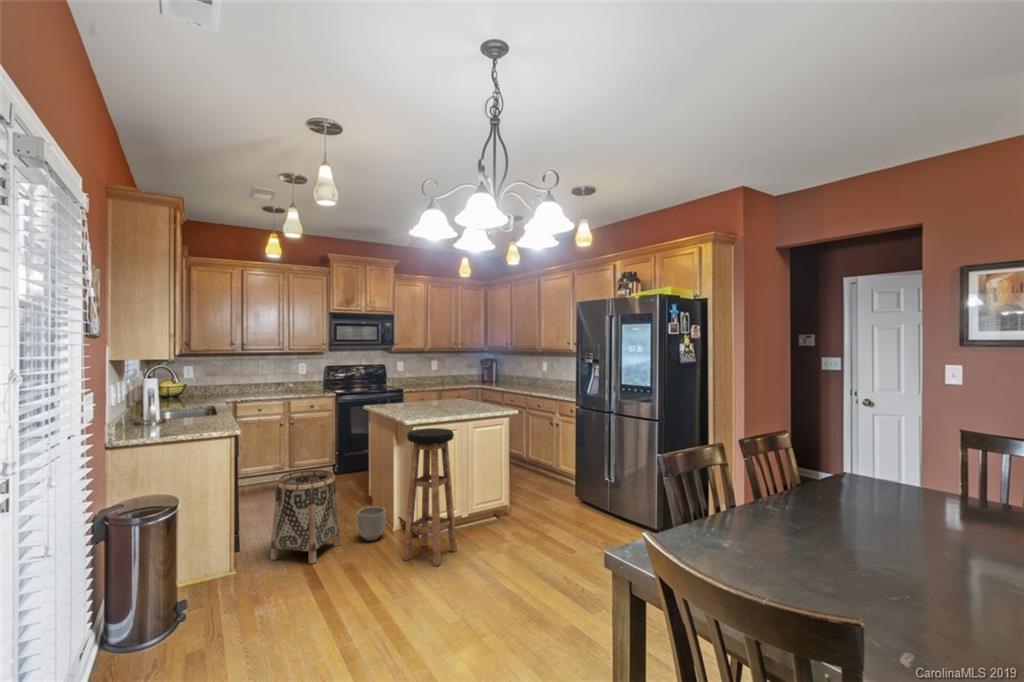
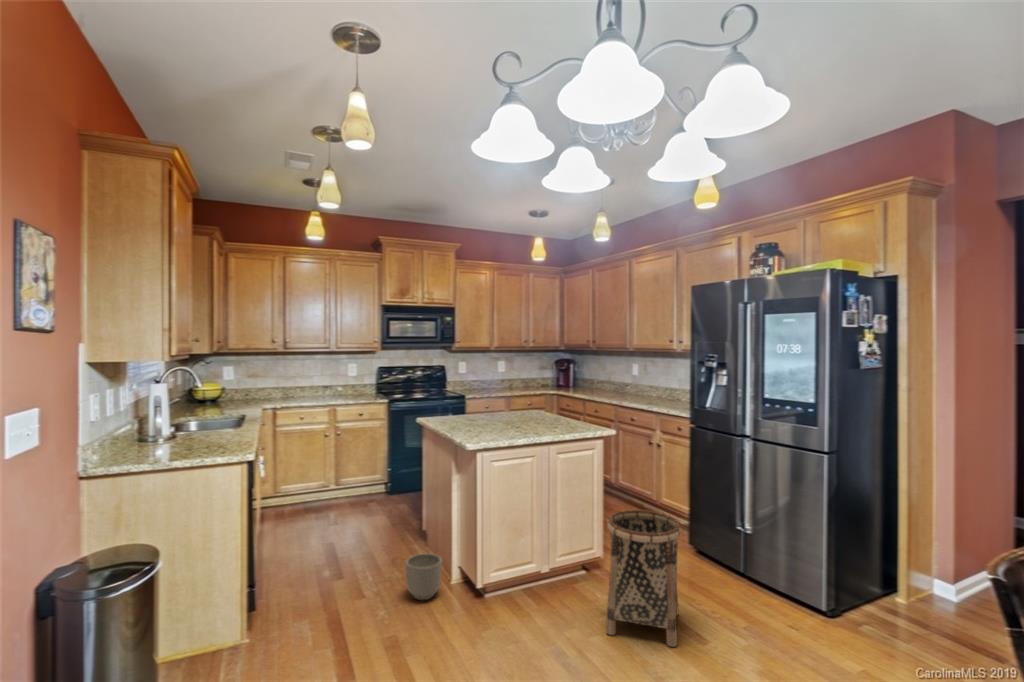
bar stool: present [403,428,457,566] -> none [464,455,537,652]
basket: present [270,470,340,564] -> present [606,510,681,647]

